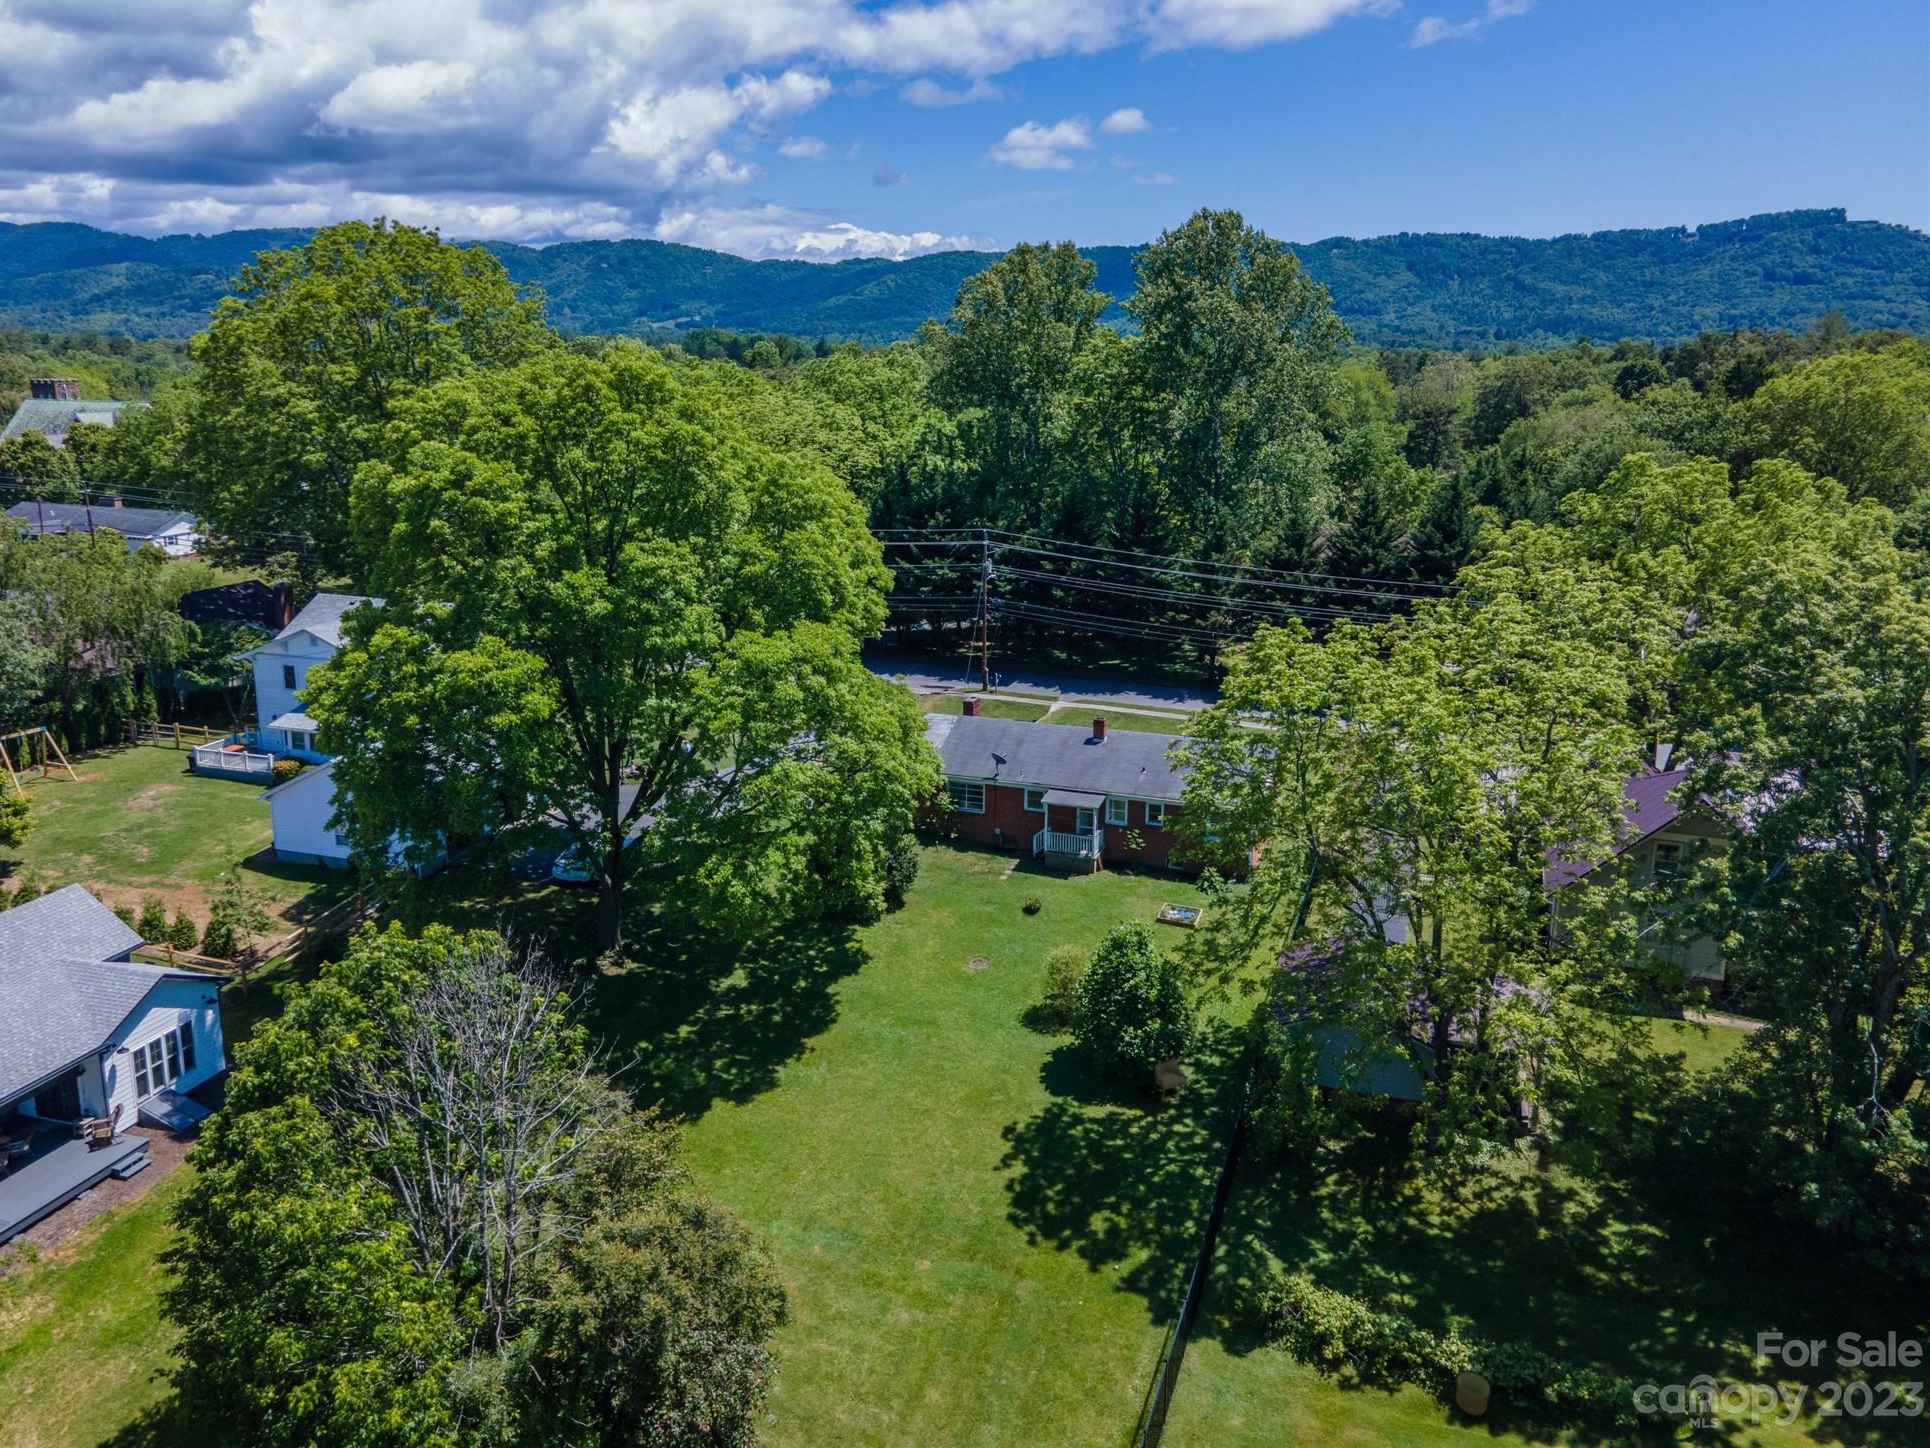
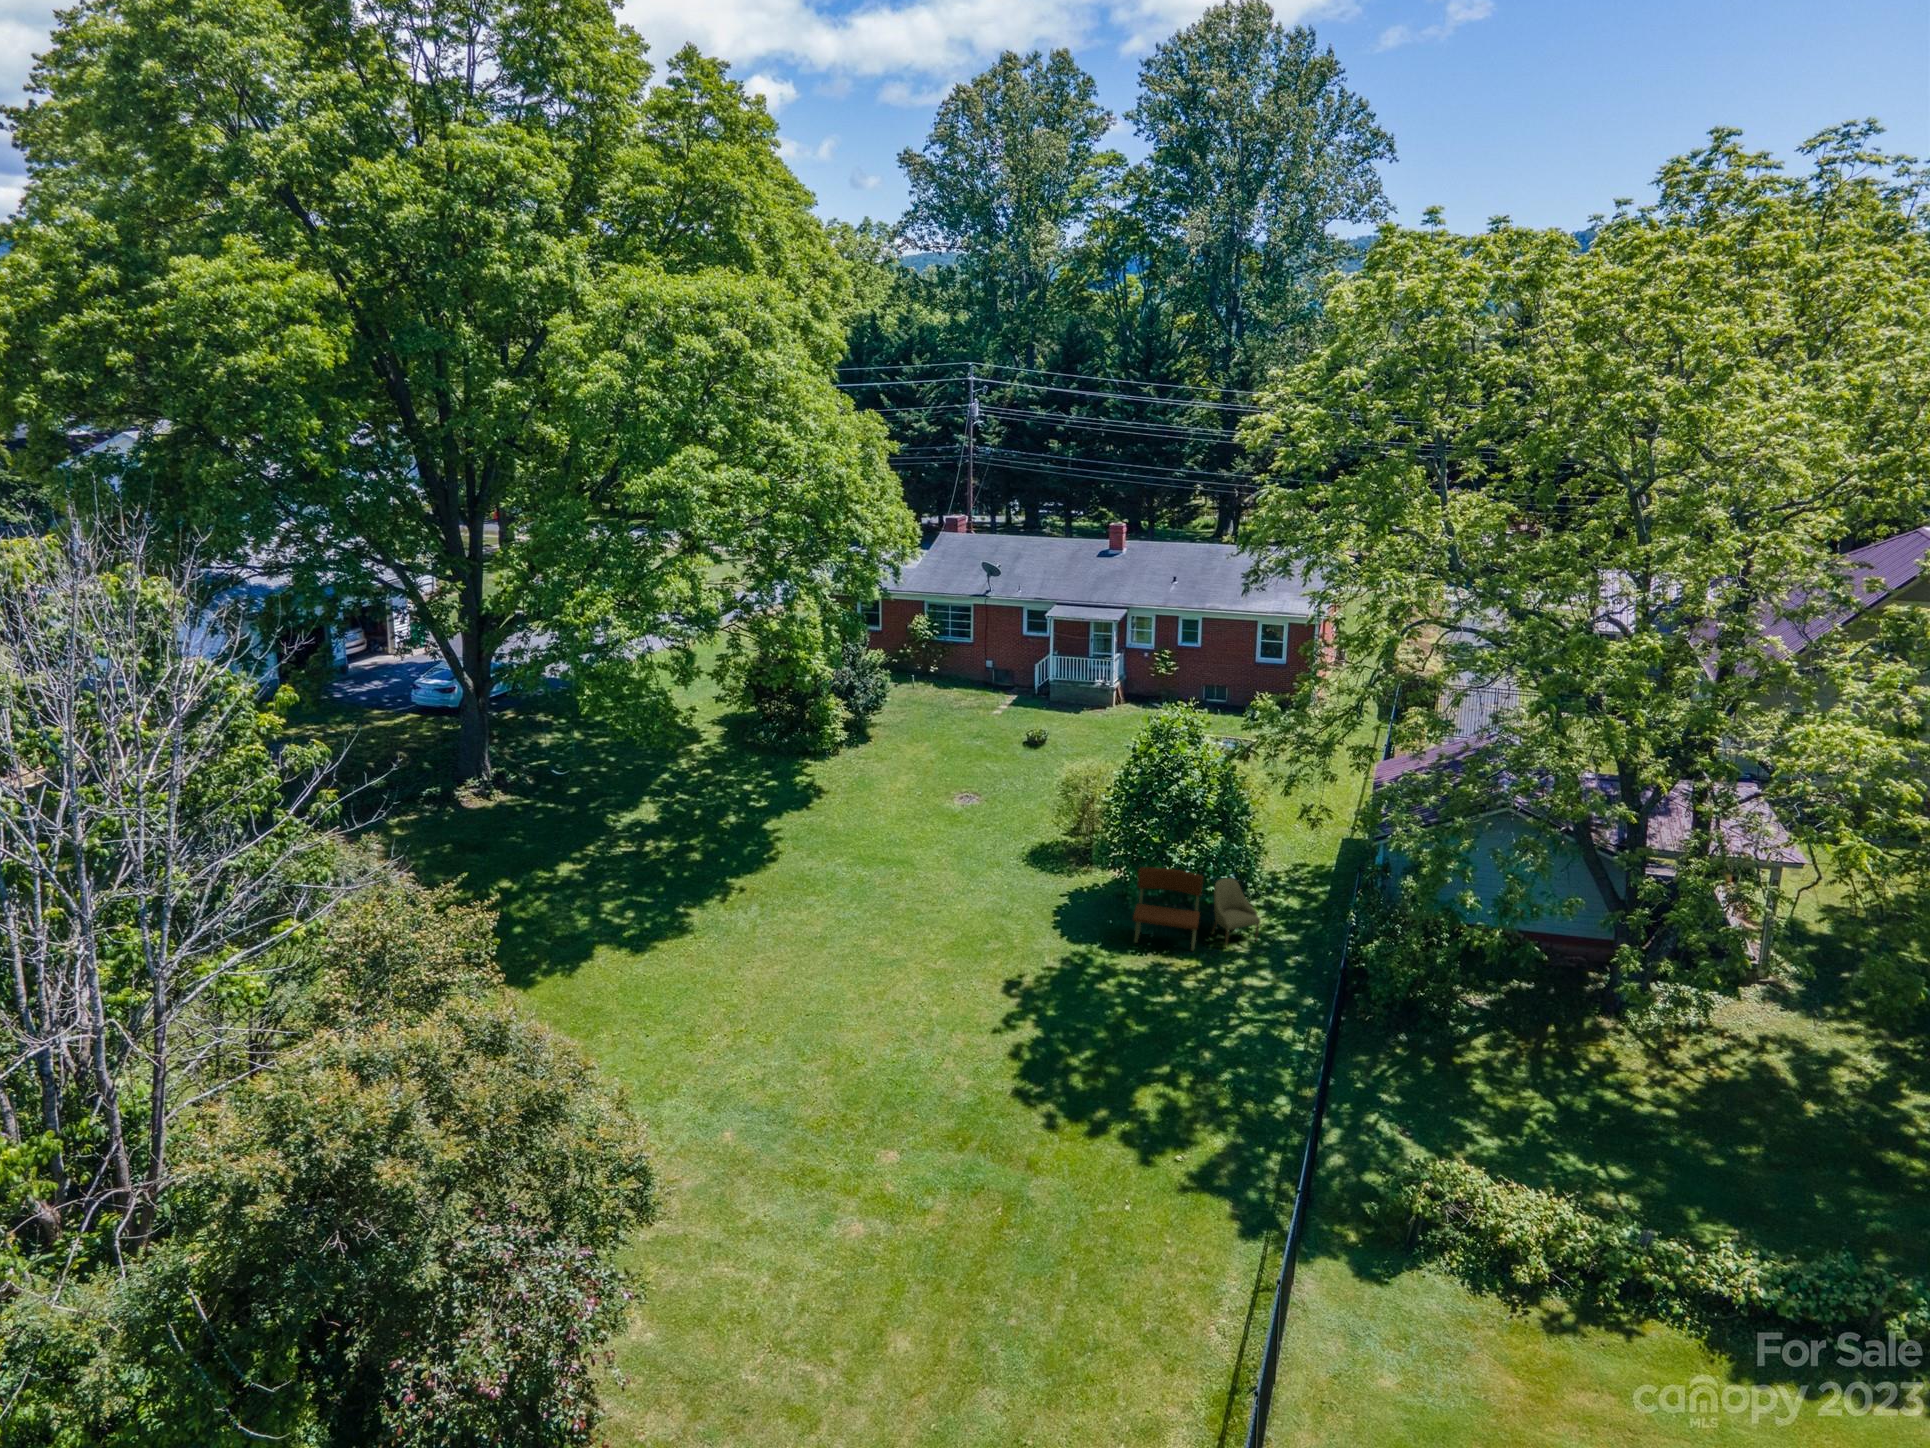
bench: none [1096,1042,1146,1105] -> present [1133,867,1203,951]
watering can: present [1536,1147,1565,1172] -> none [1767,992,1819,1030]
planter: present [1456,1373,1490,1415] -> none [1747,1307,1811,1375]

